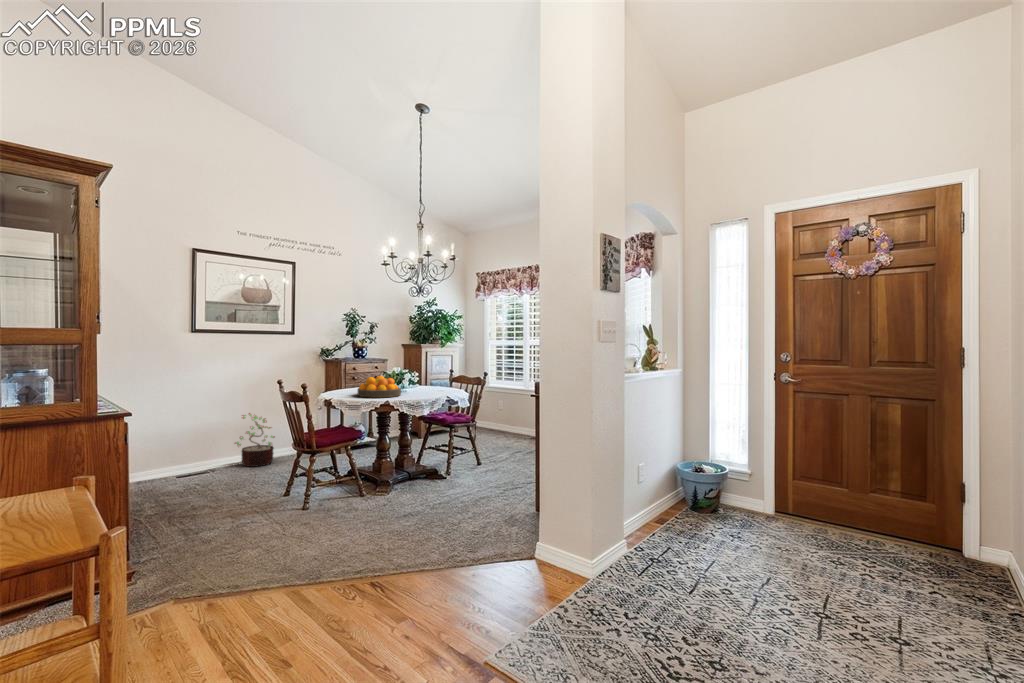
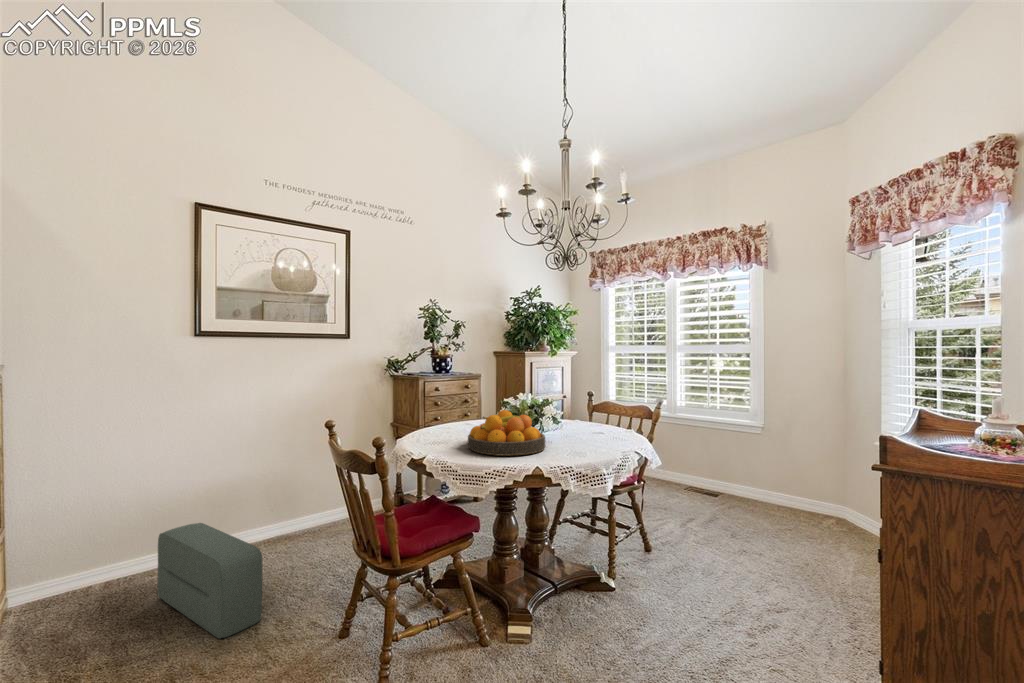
decorative plant: present [235,413,275,467] -> none [260,459,322,548]
pouf: none [176,444,241,496] -> present [157,523,263,639]

